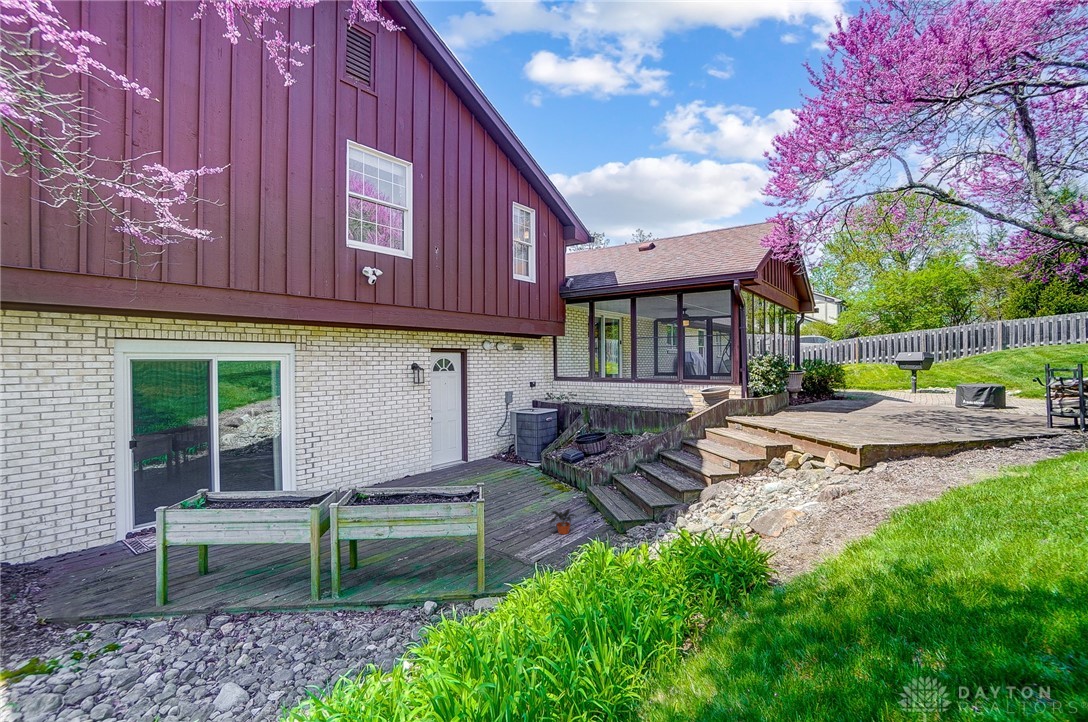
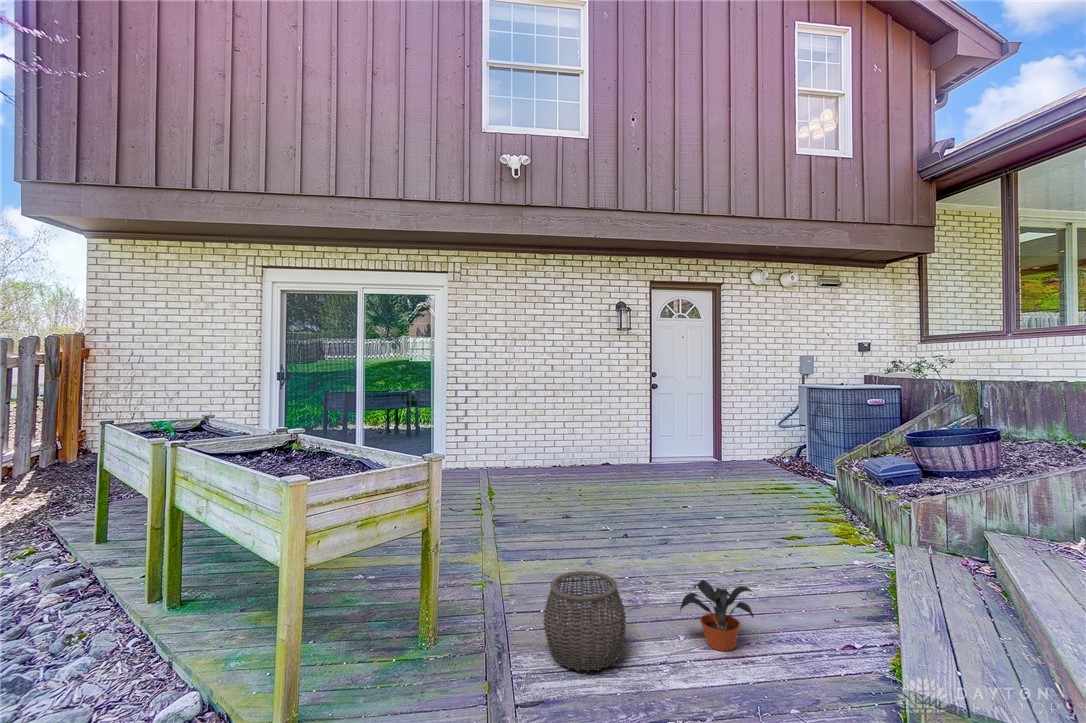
woven basket: none [511,516,545,554] -> present [543,571,626,672]

